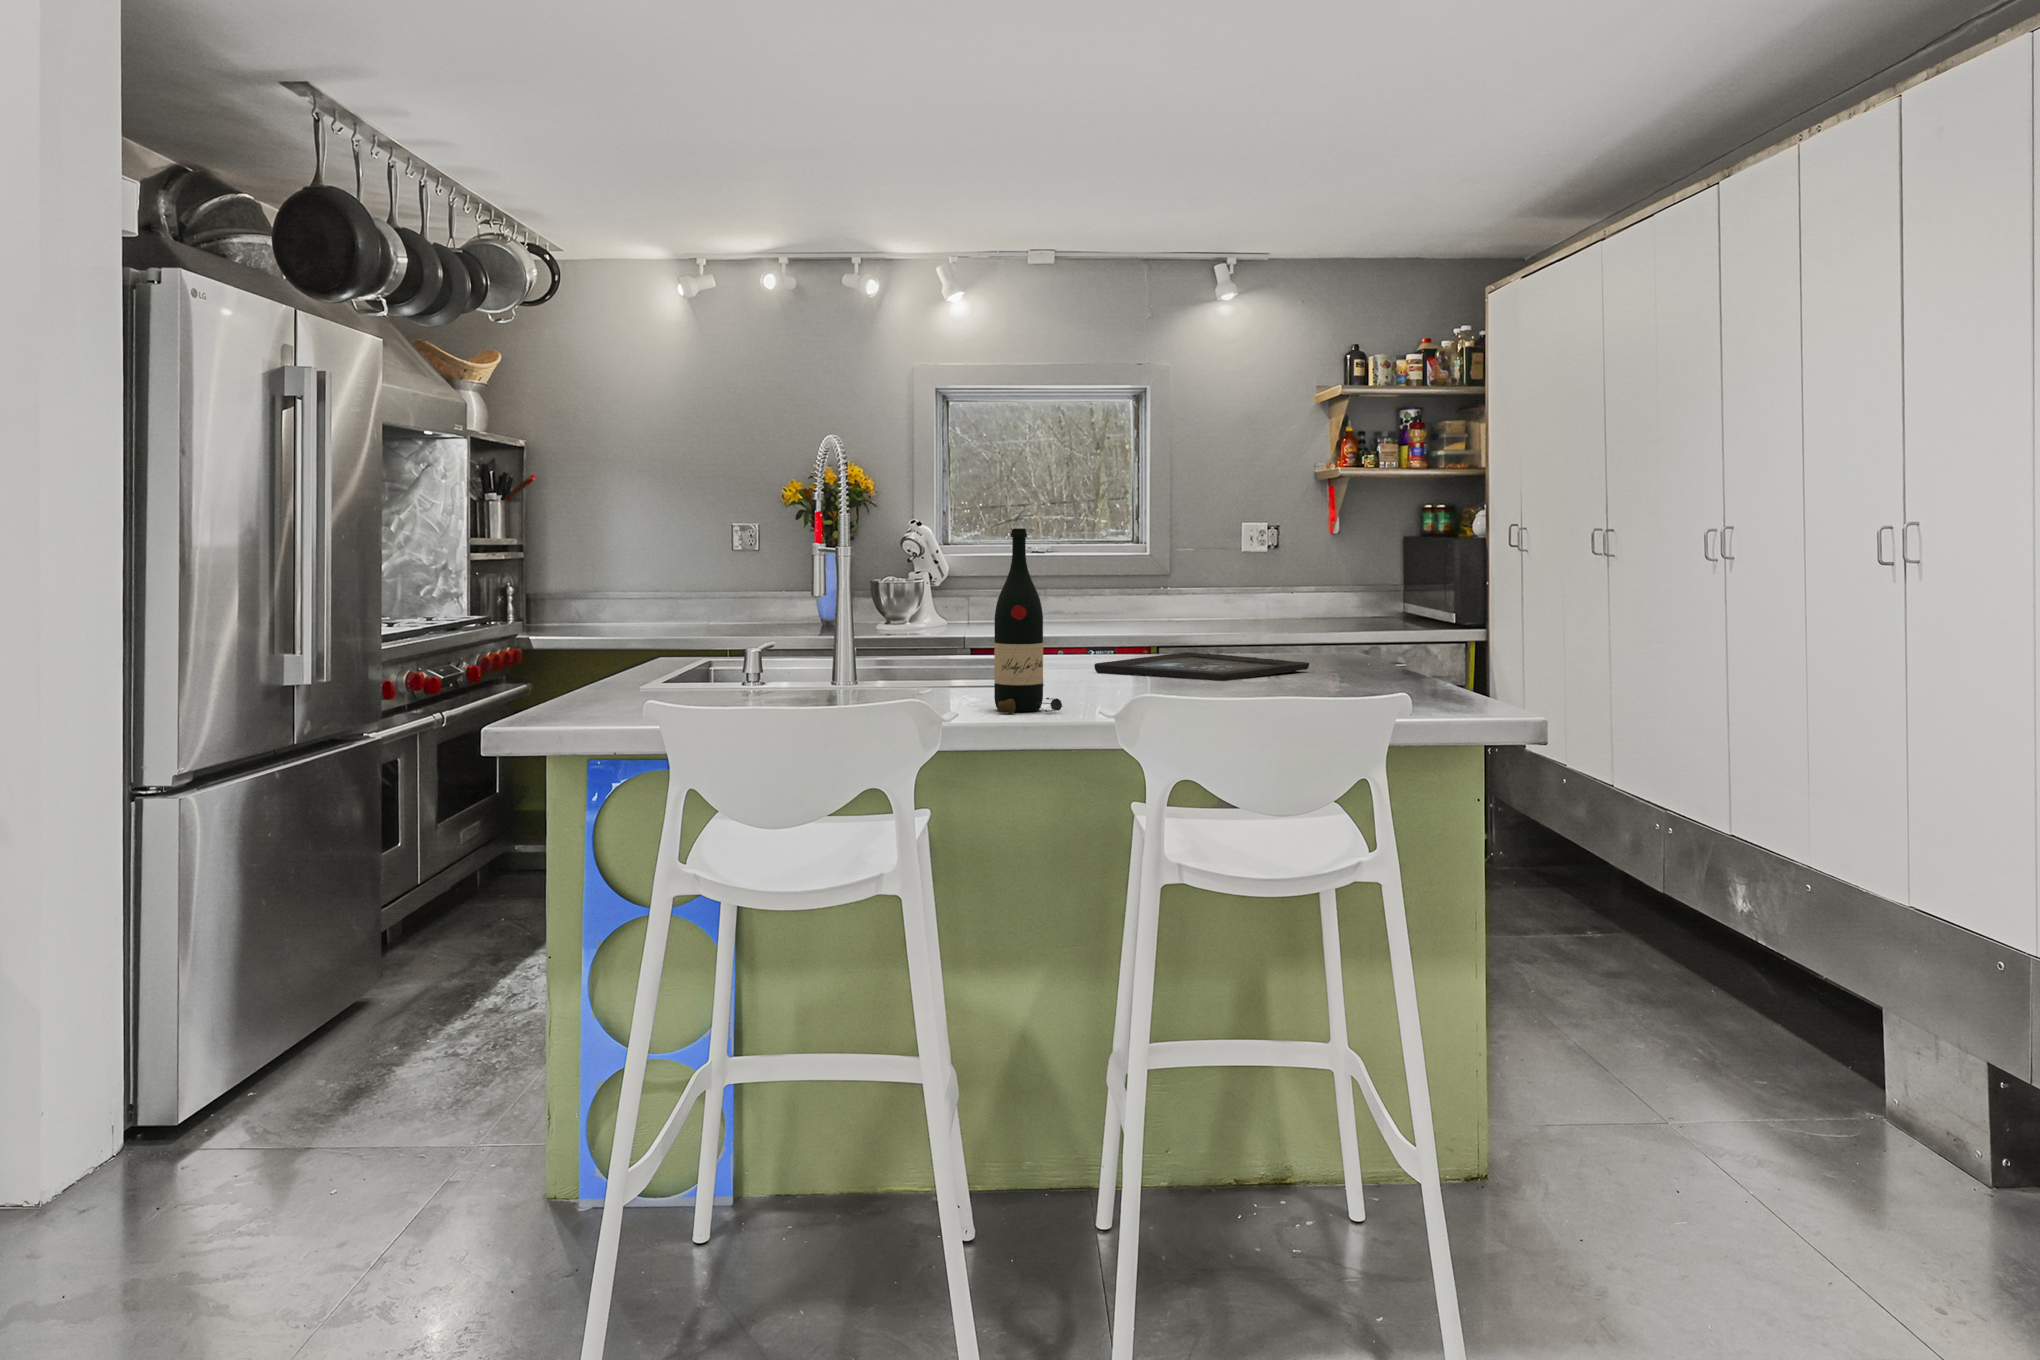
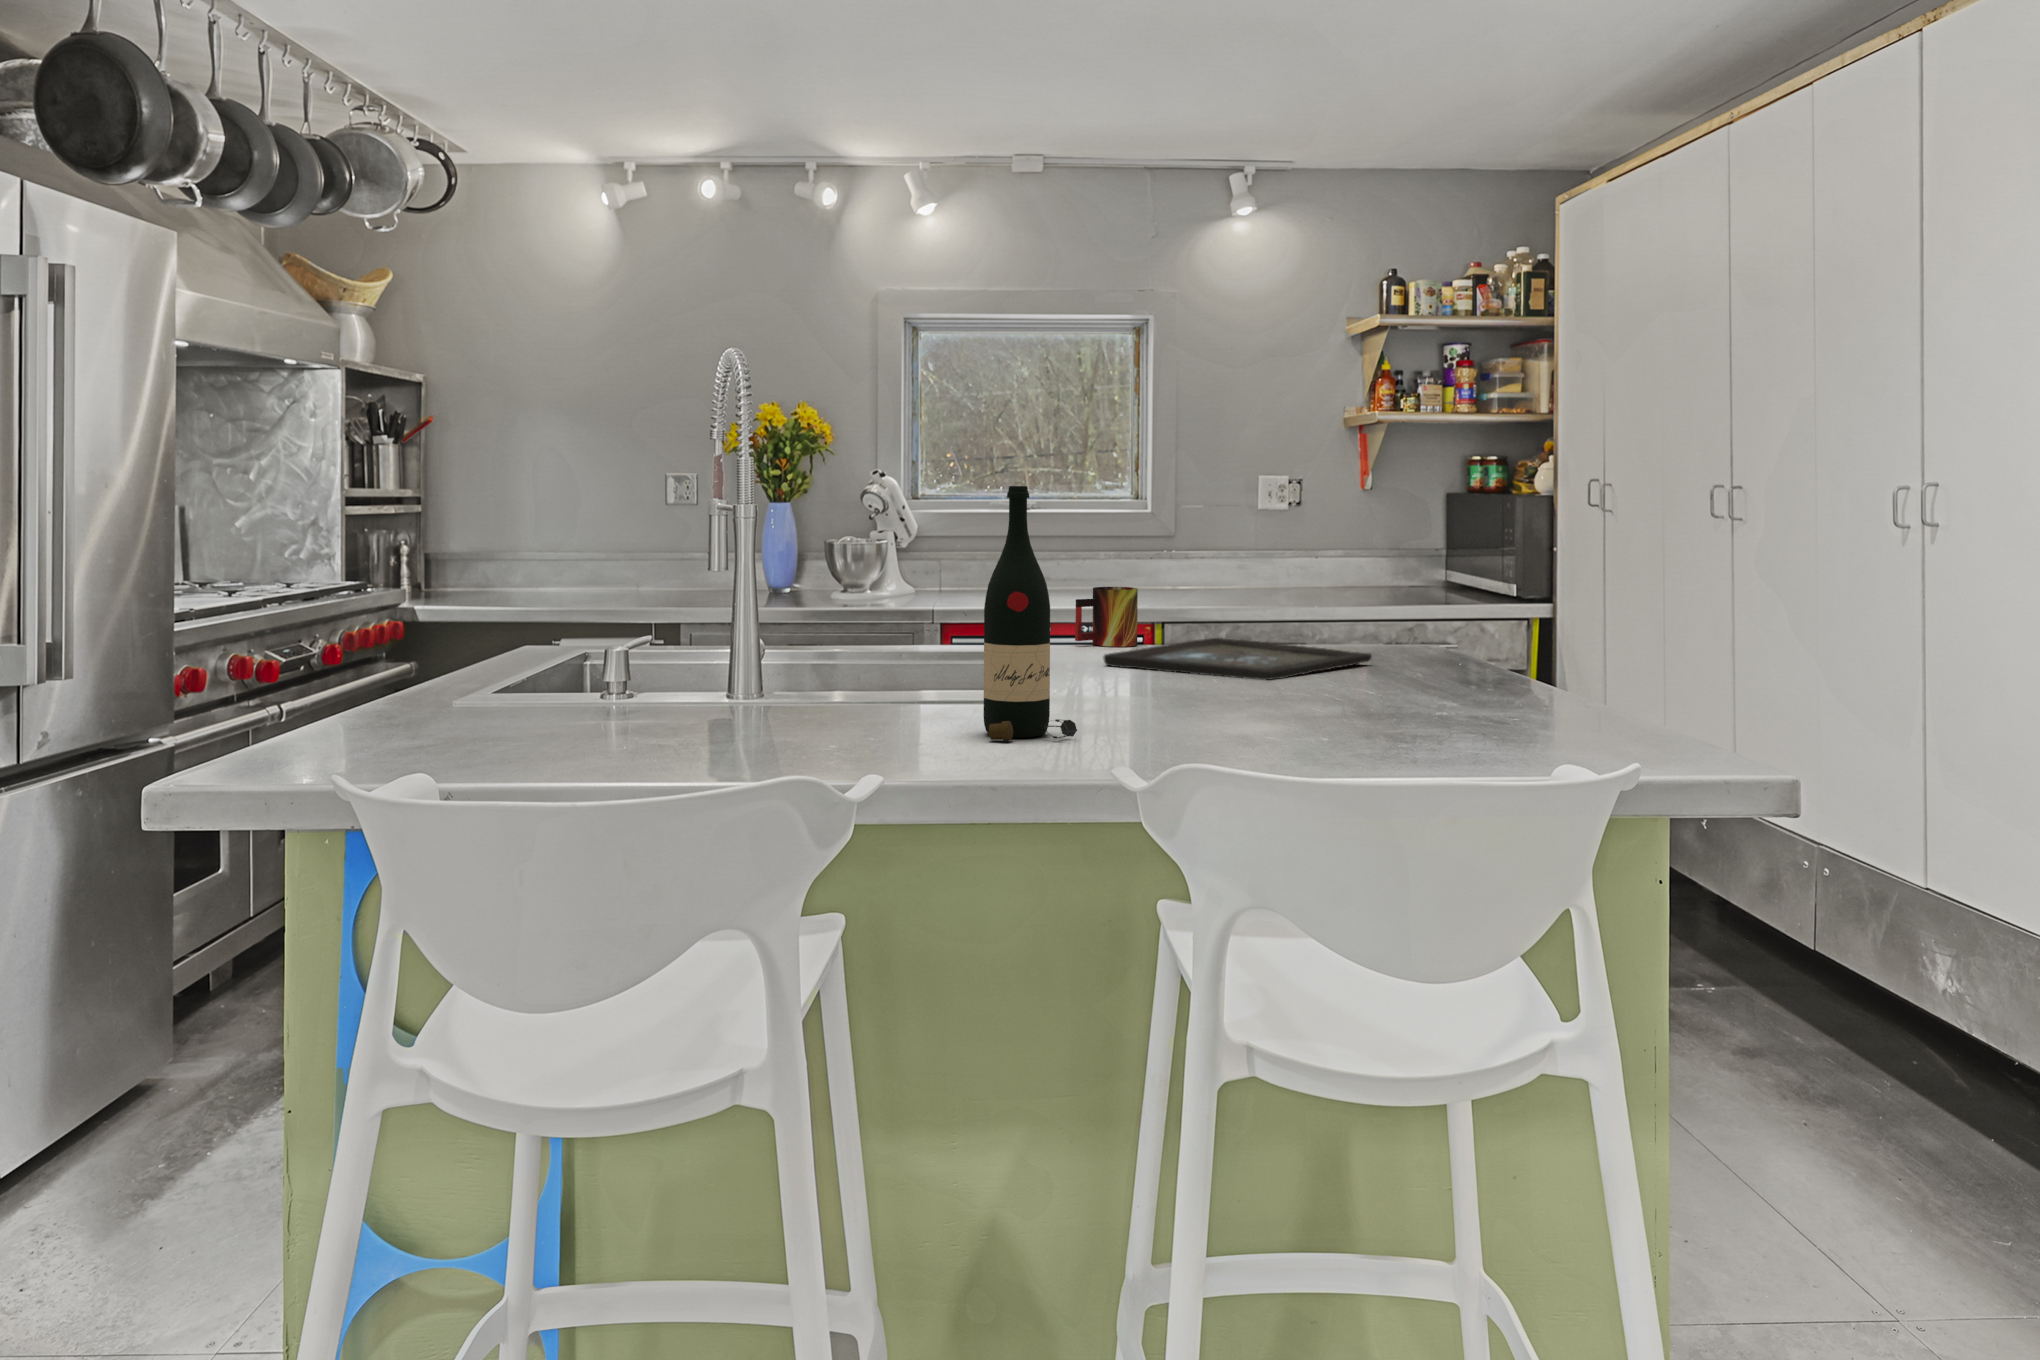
mug: none [1075,613,1126,661] -> present [1075,587,1138,647]

